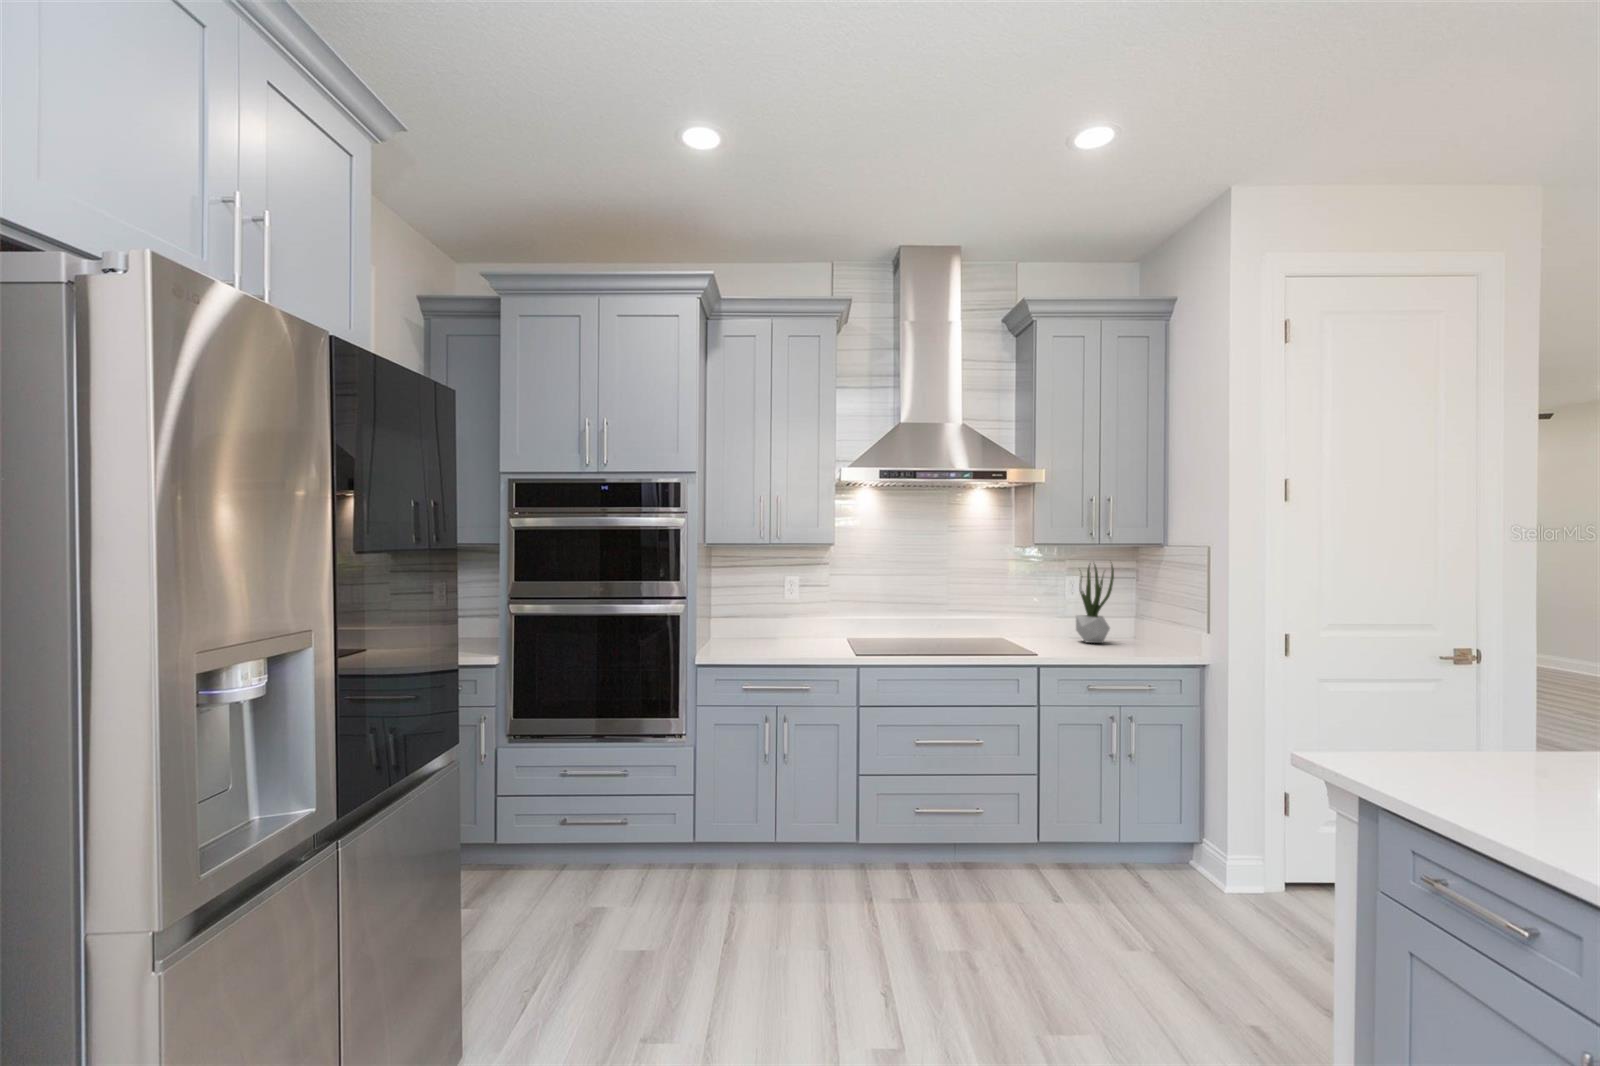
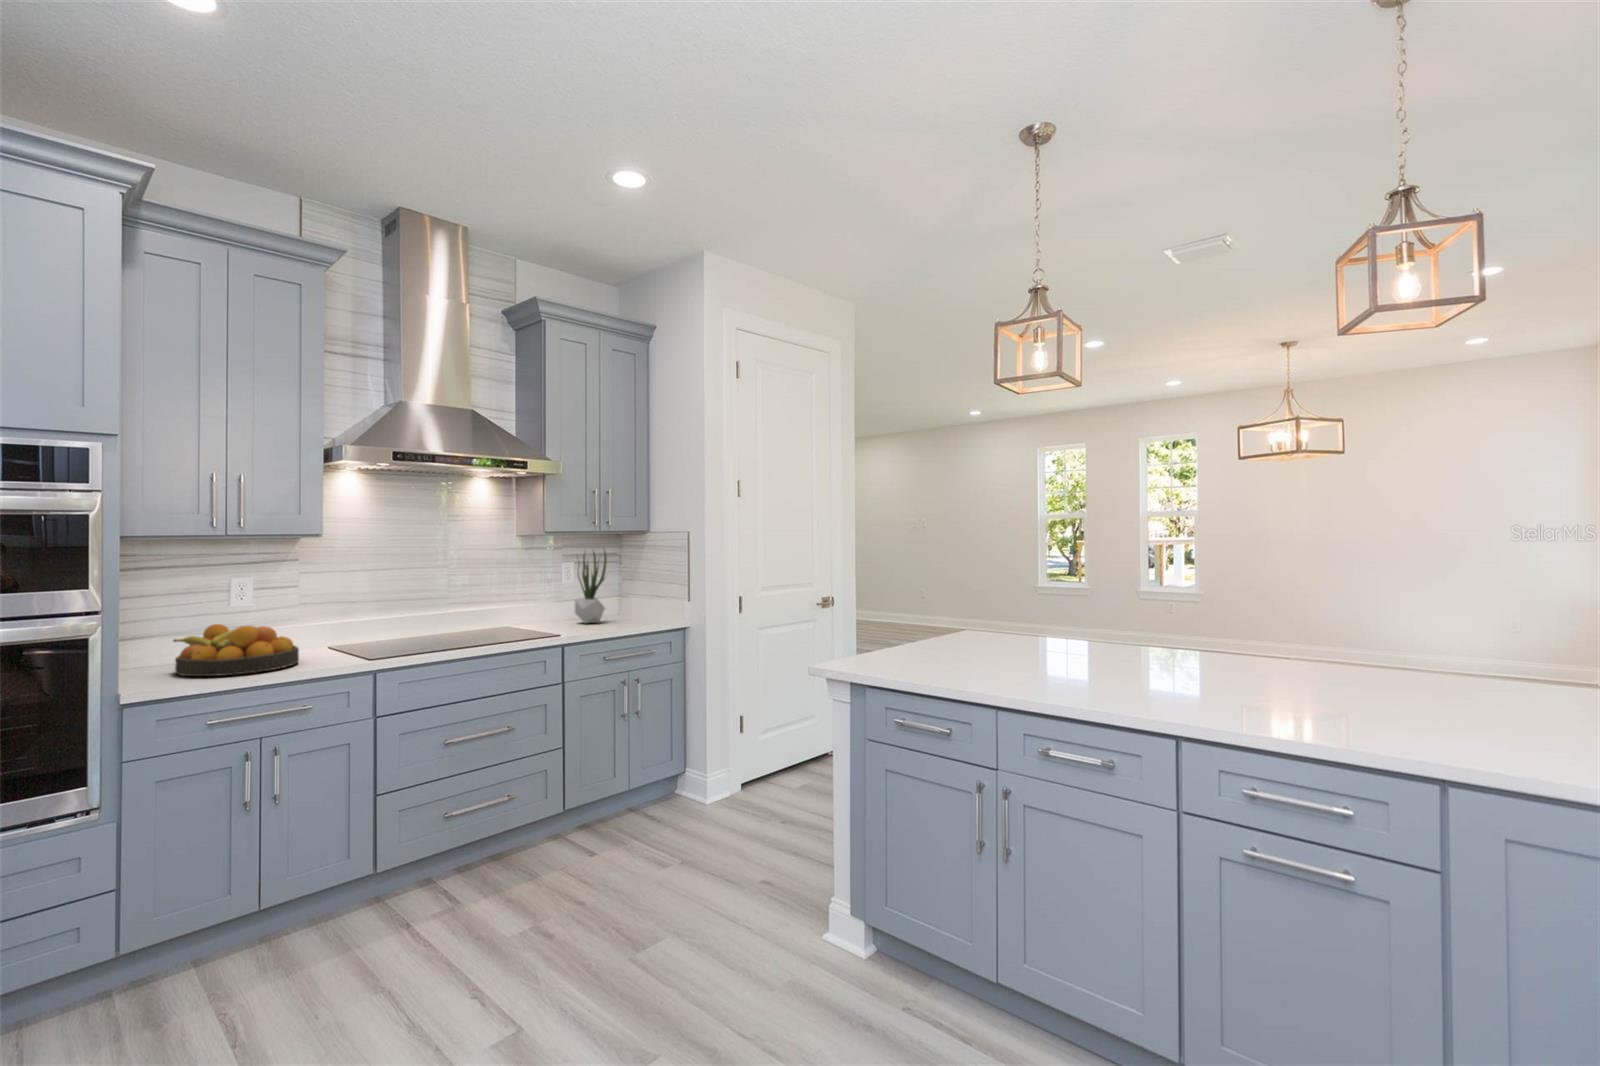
fruit bowl: none [737,612,814,653] -> present [174,624,299,676]

